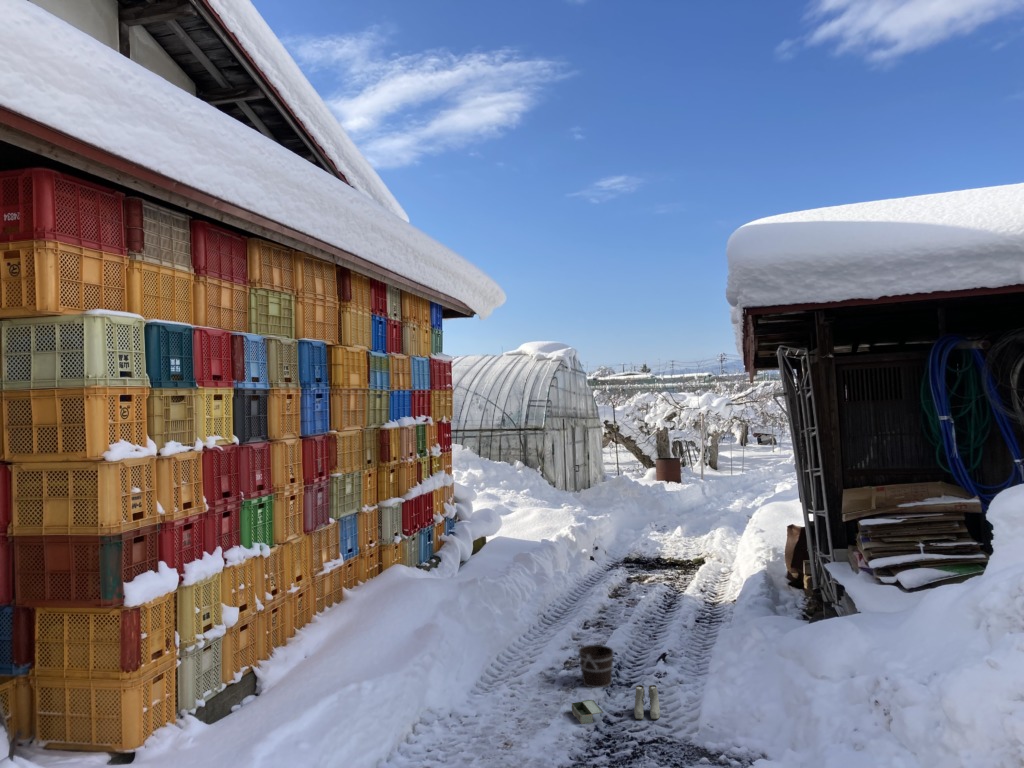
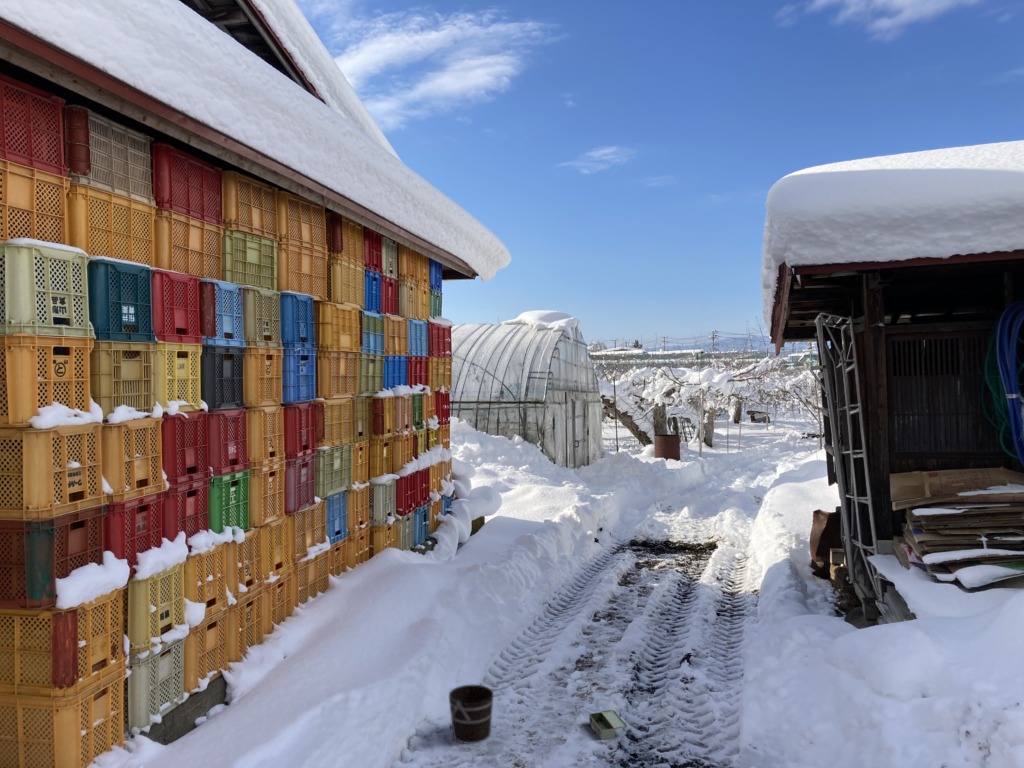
bucket: present [579,645,613,688] -> present [449,684,493,744]
boots: present [634,685,660,719] -> none [662,695,691,735]

